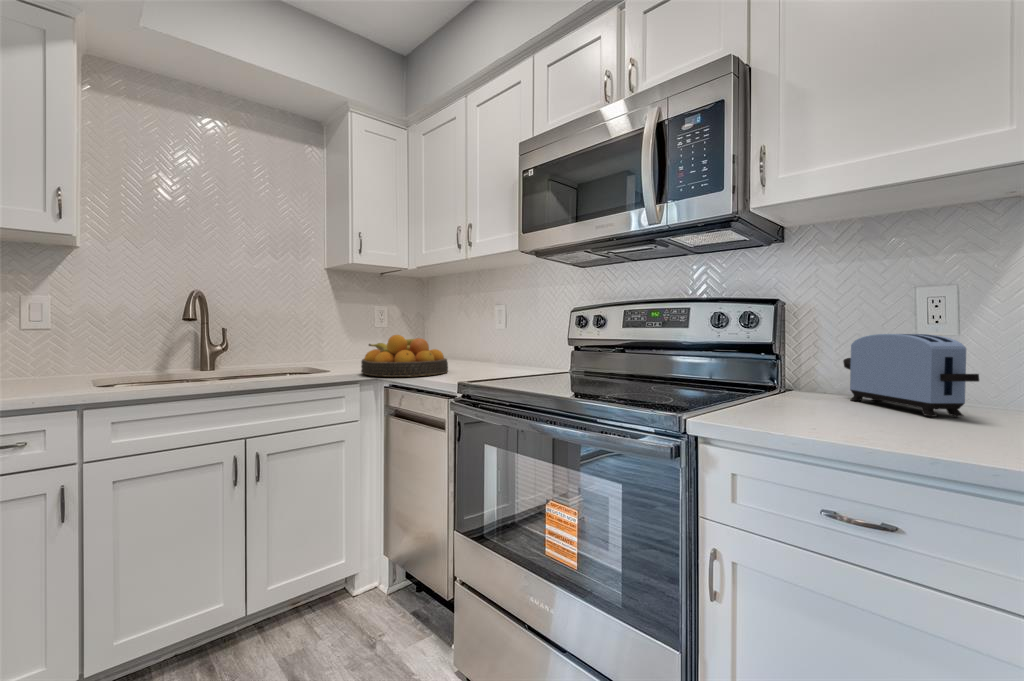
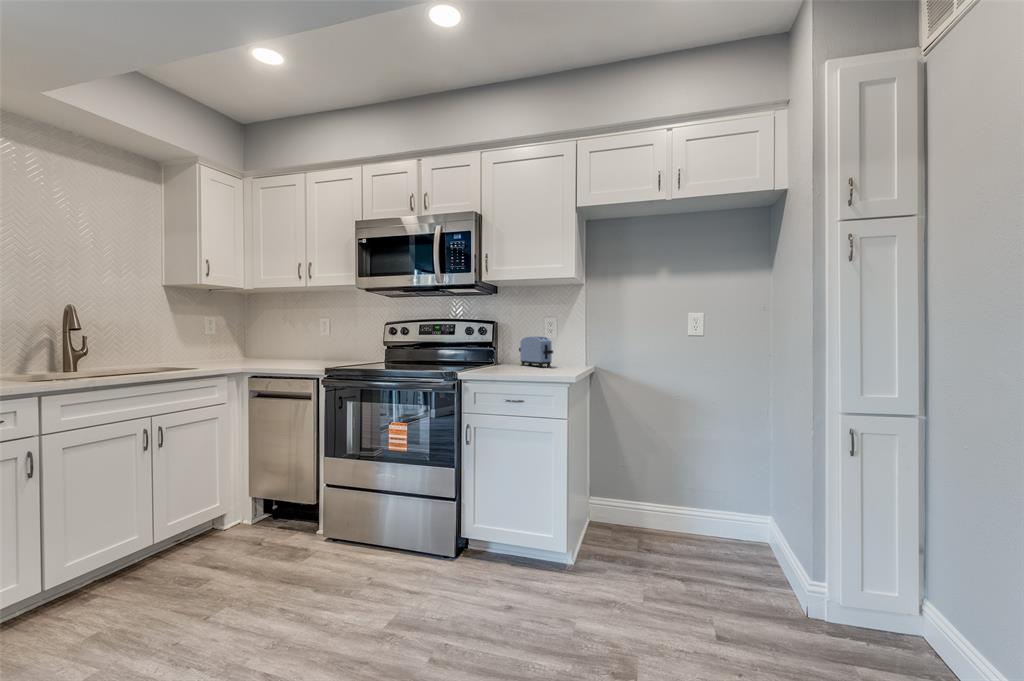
fruit bowl: present [361,335,448,377] -> none [234,340,301,368]

